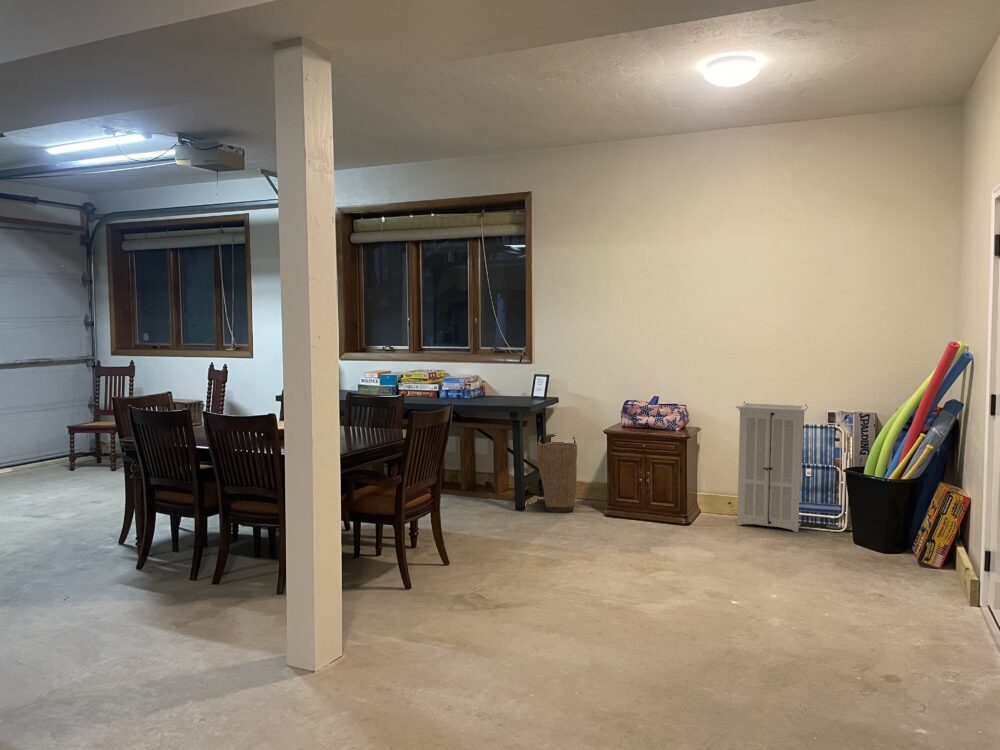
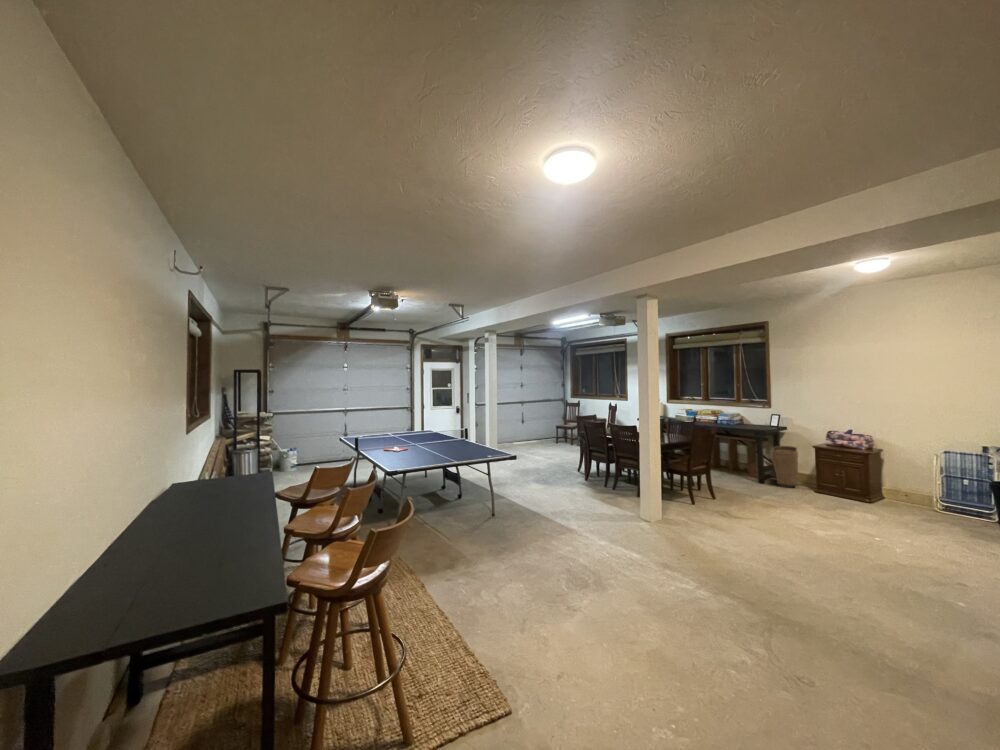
storage cabinet: present [736,402,808,532] -> none [907,437,972,521]

